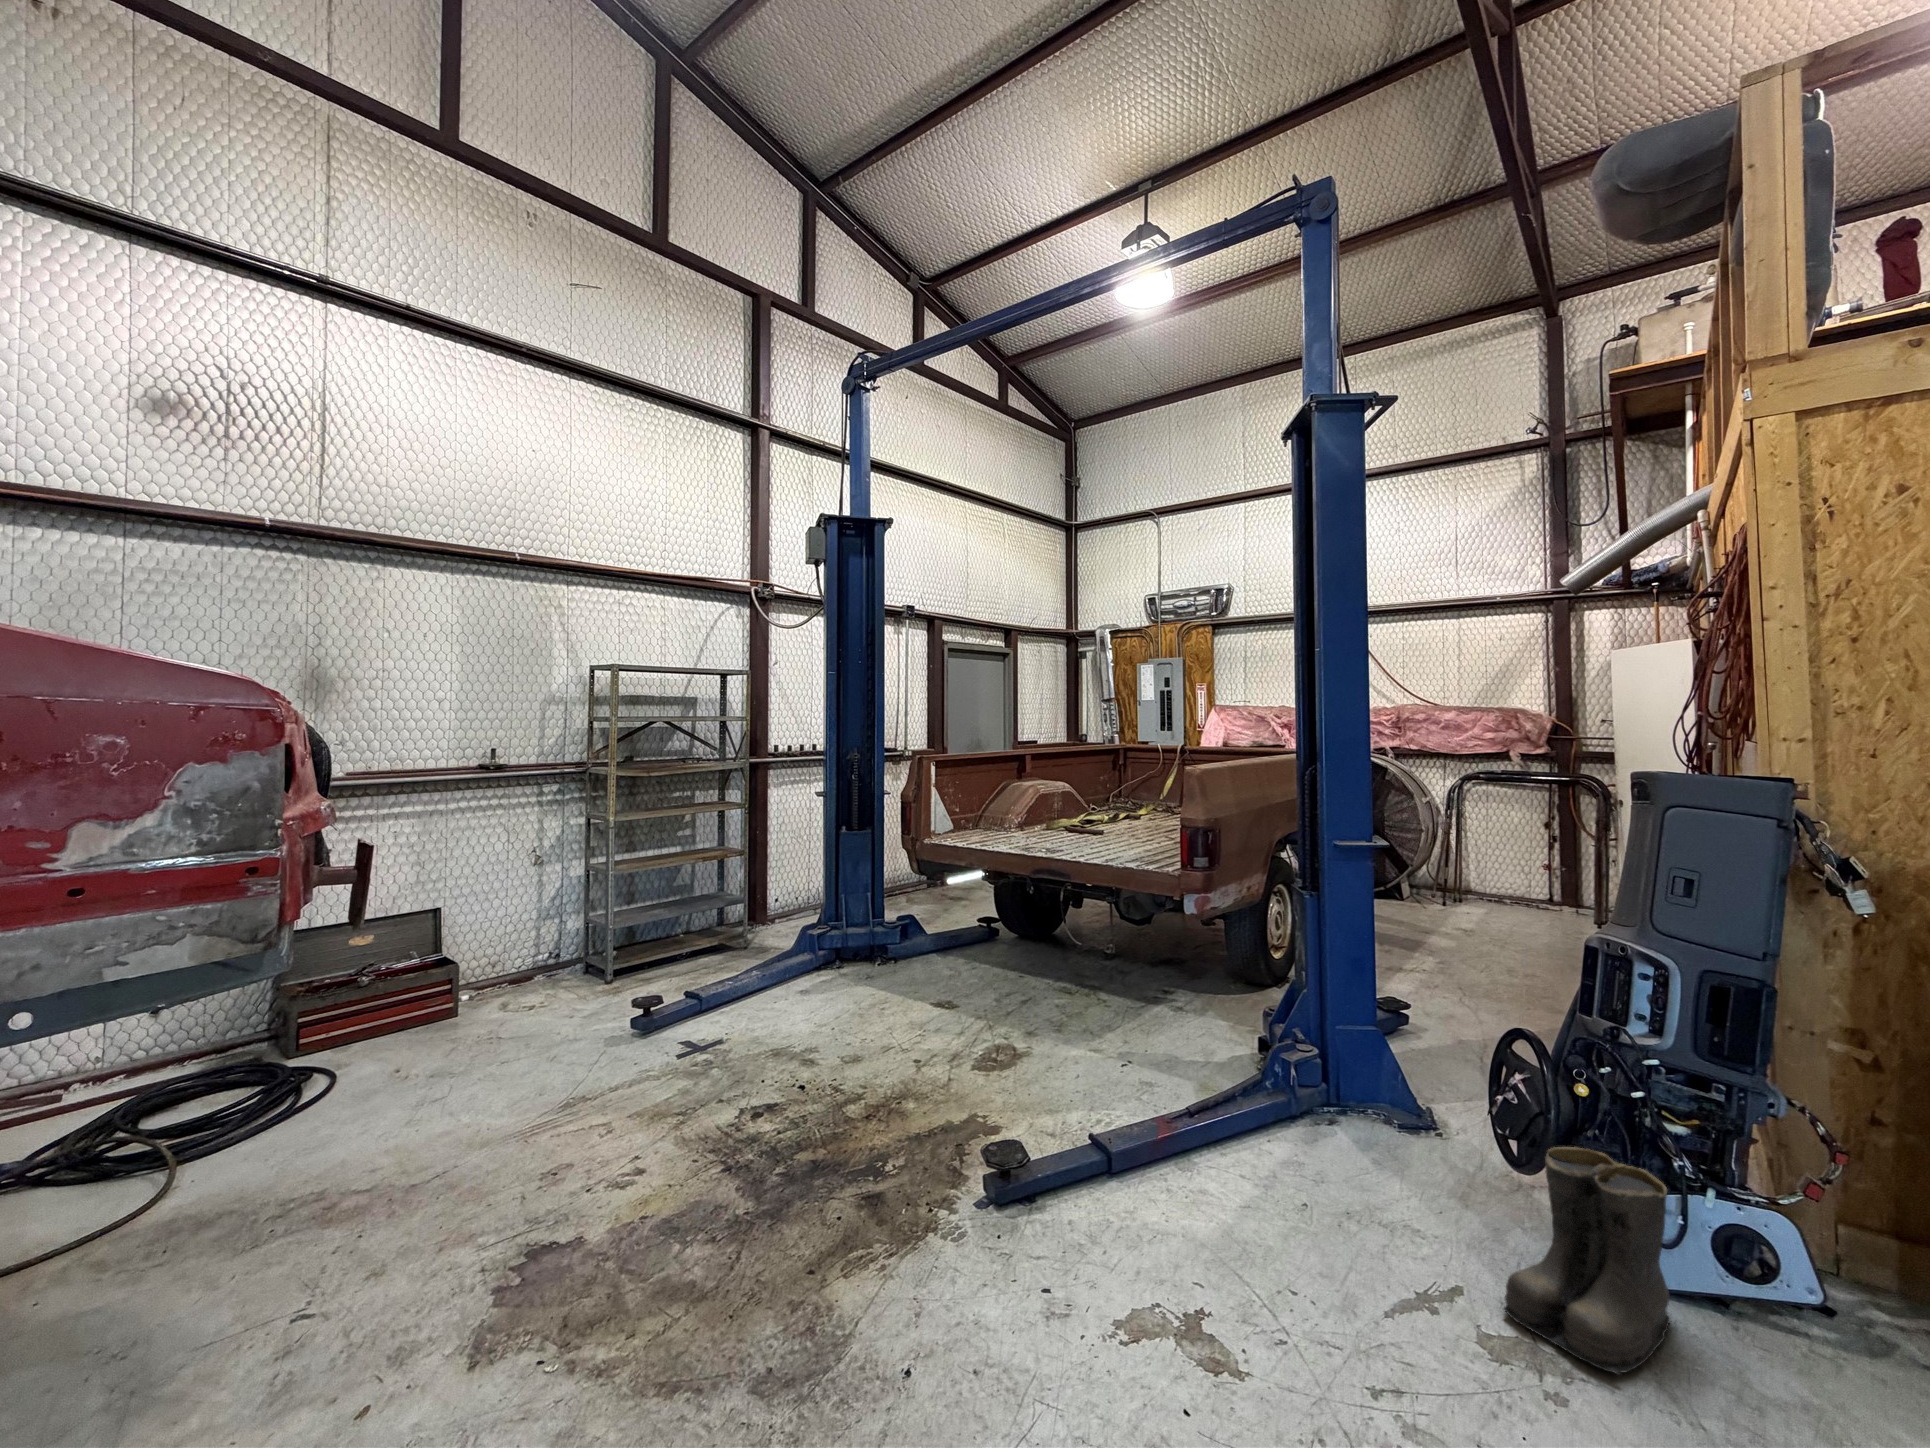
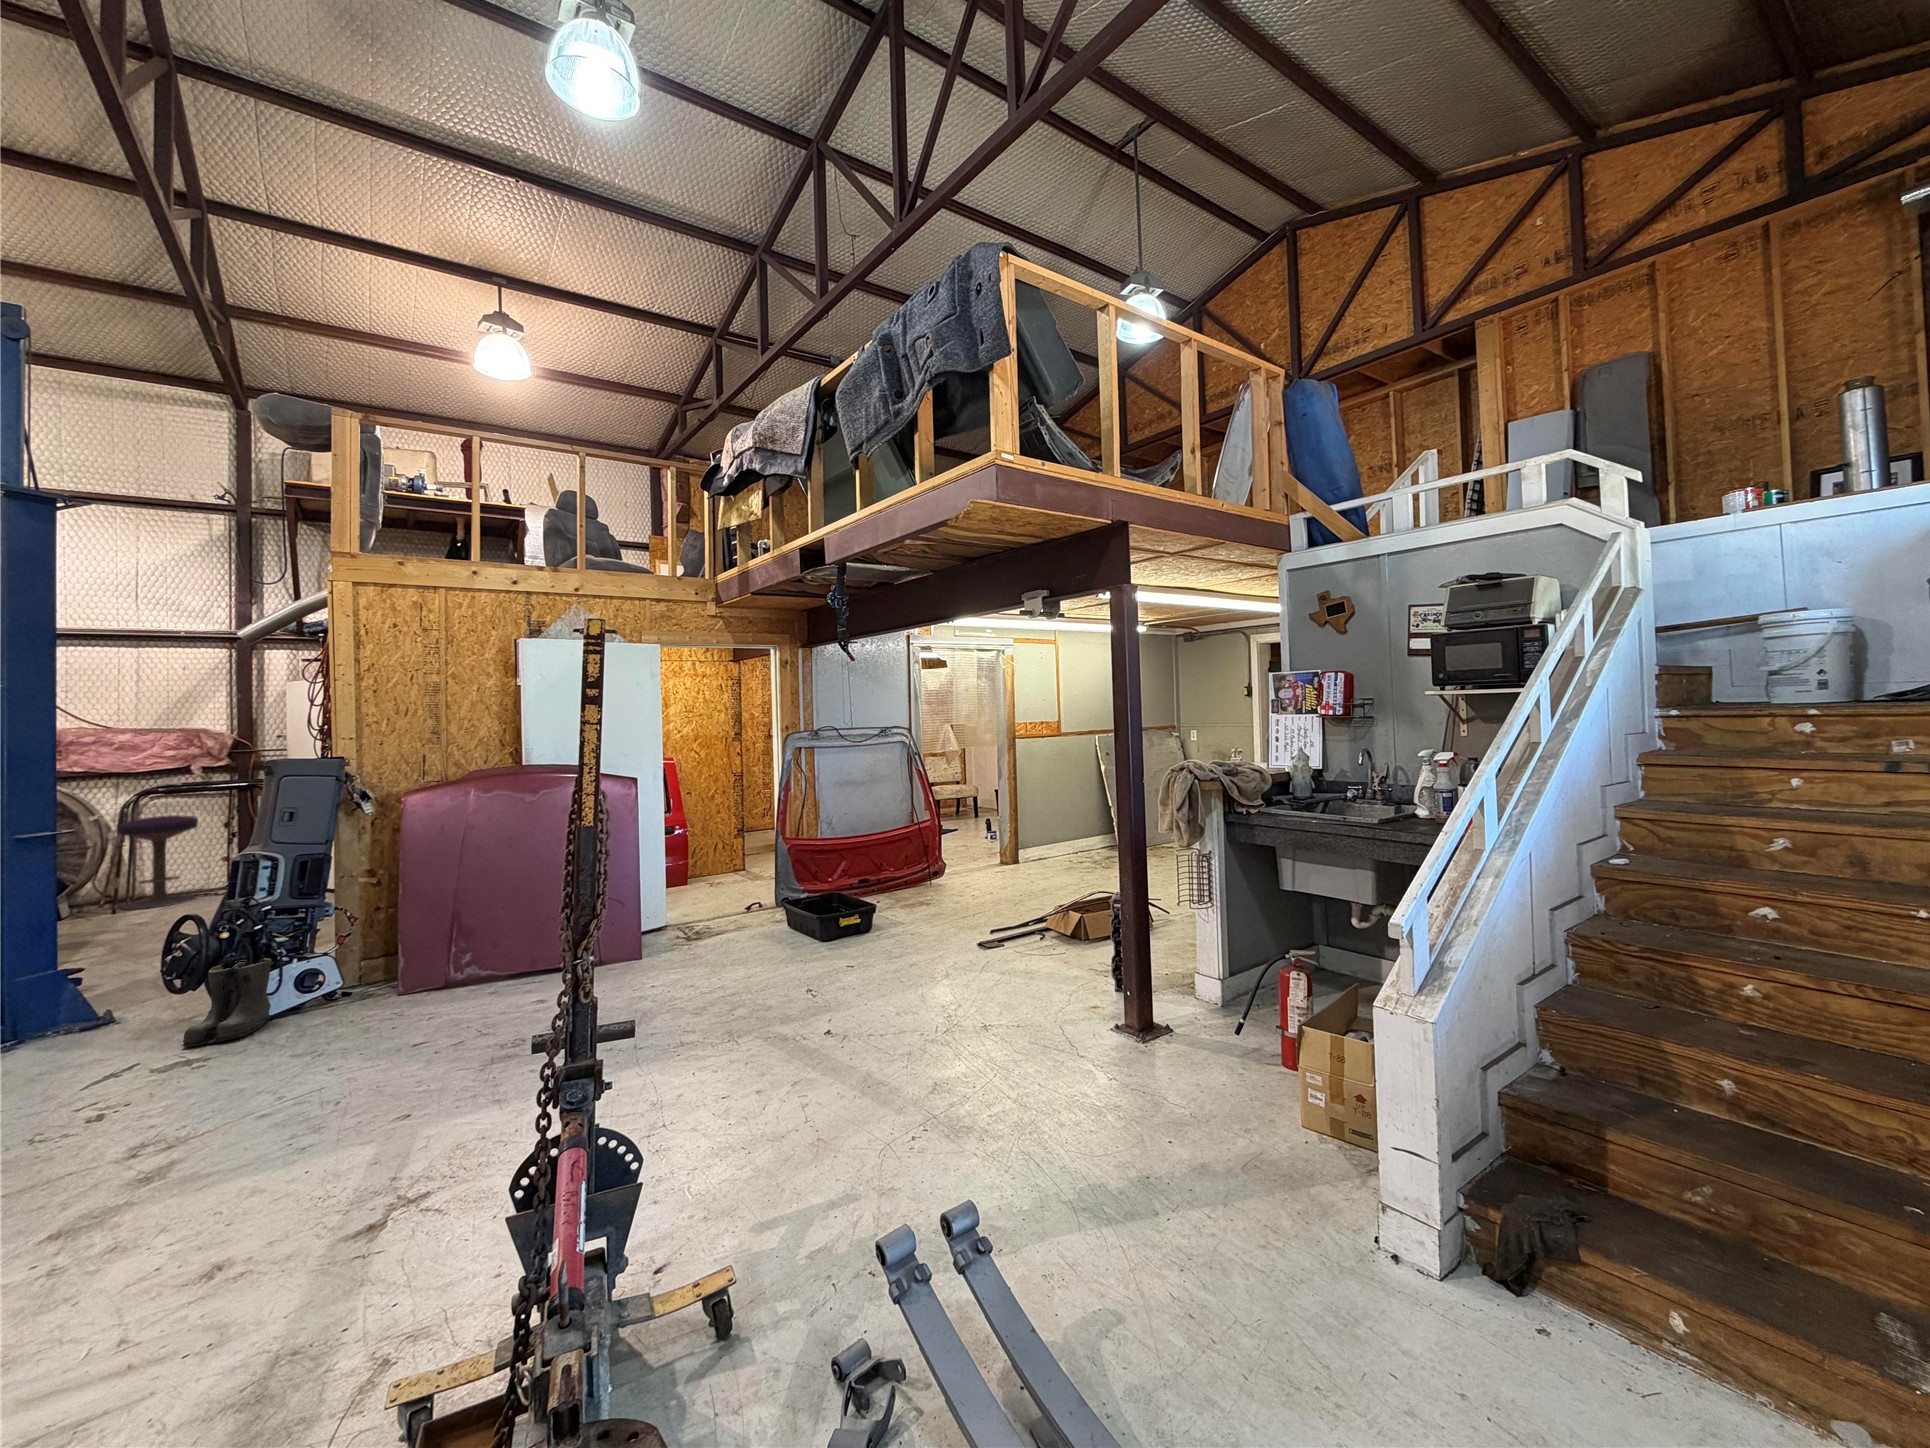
stool: none [1445,805,1519,912] -> present [118,815,198,910]

